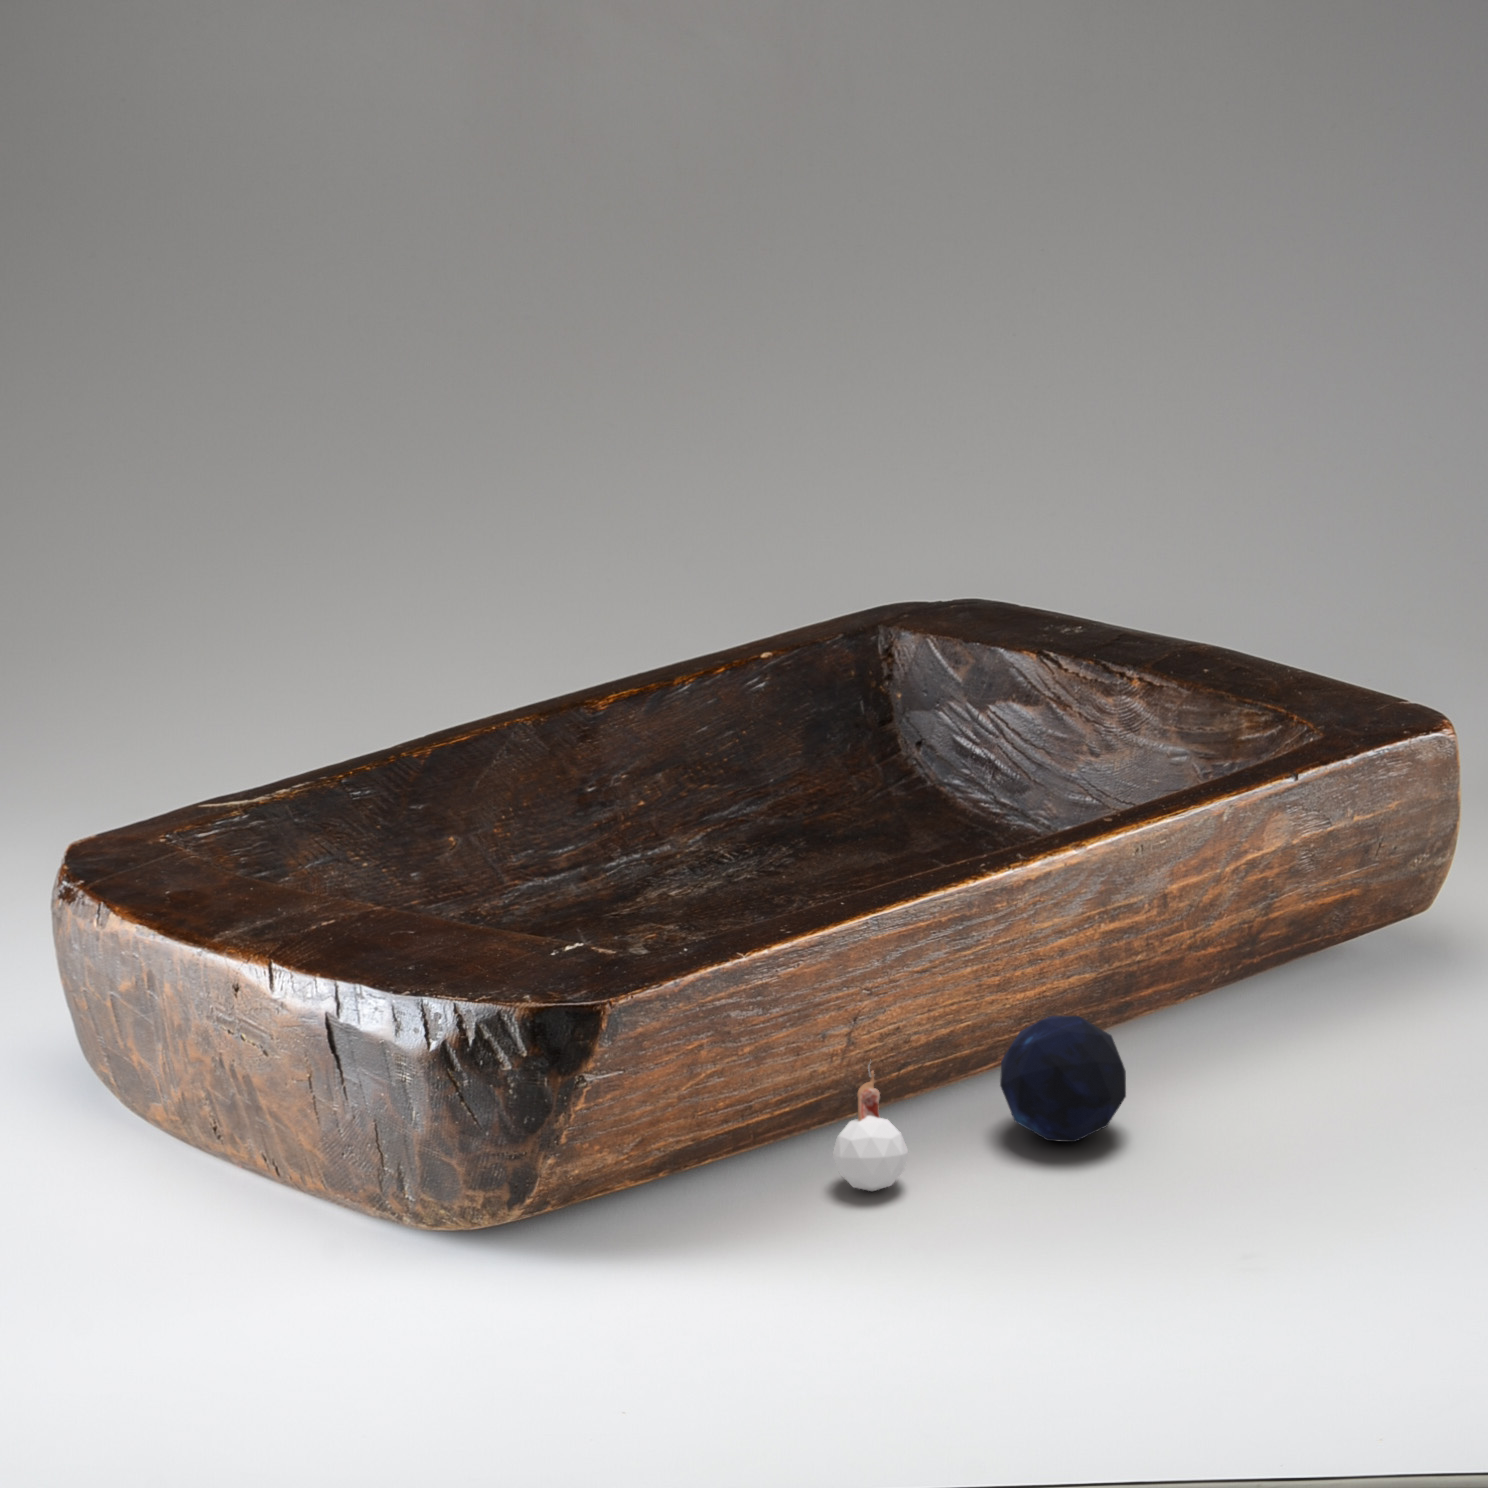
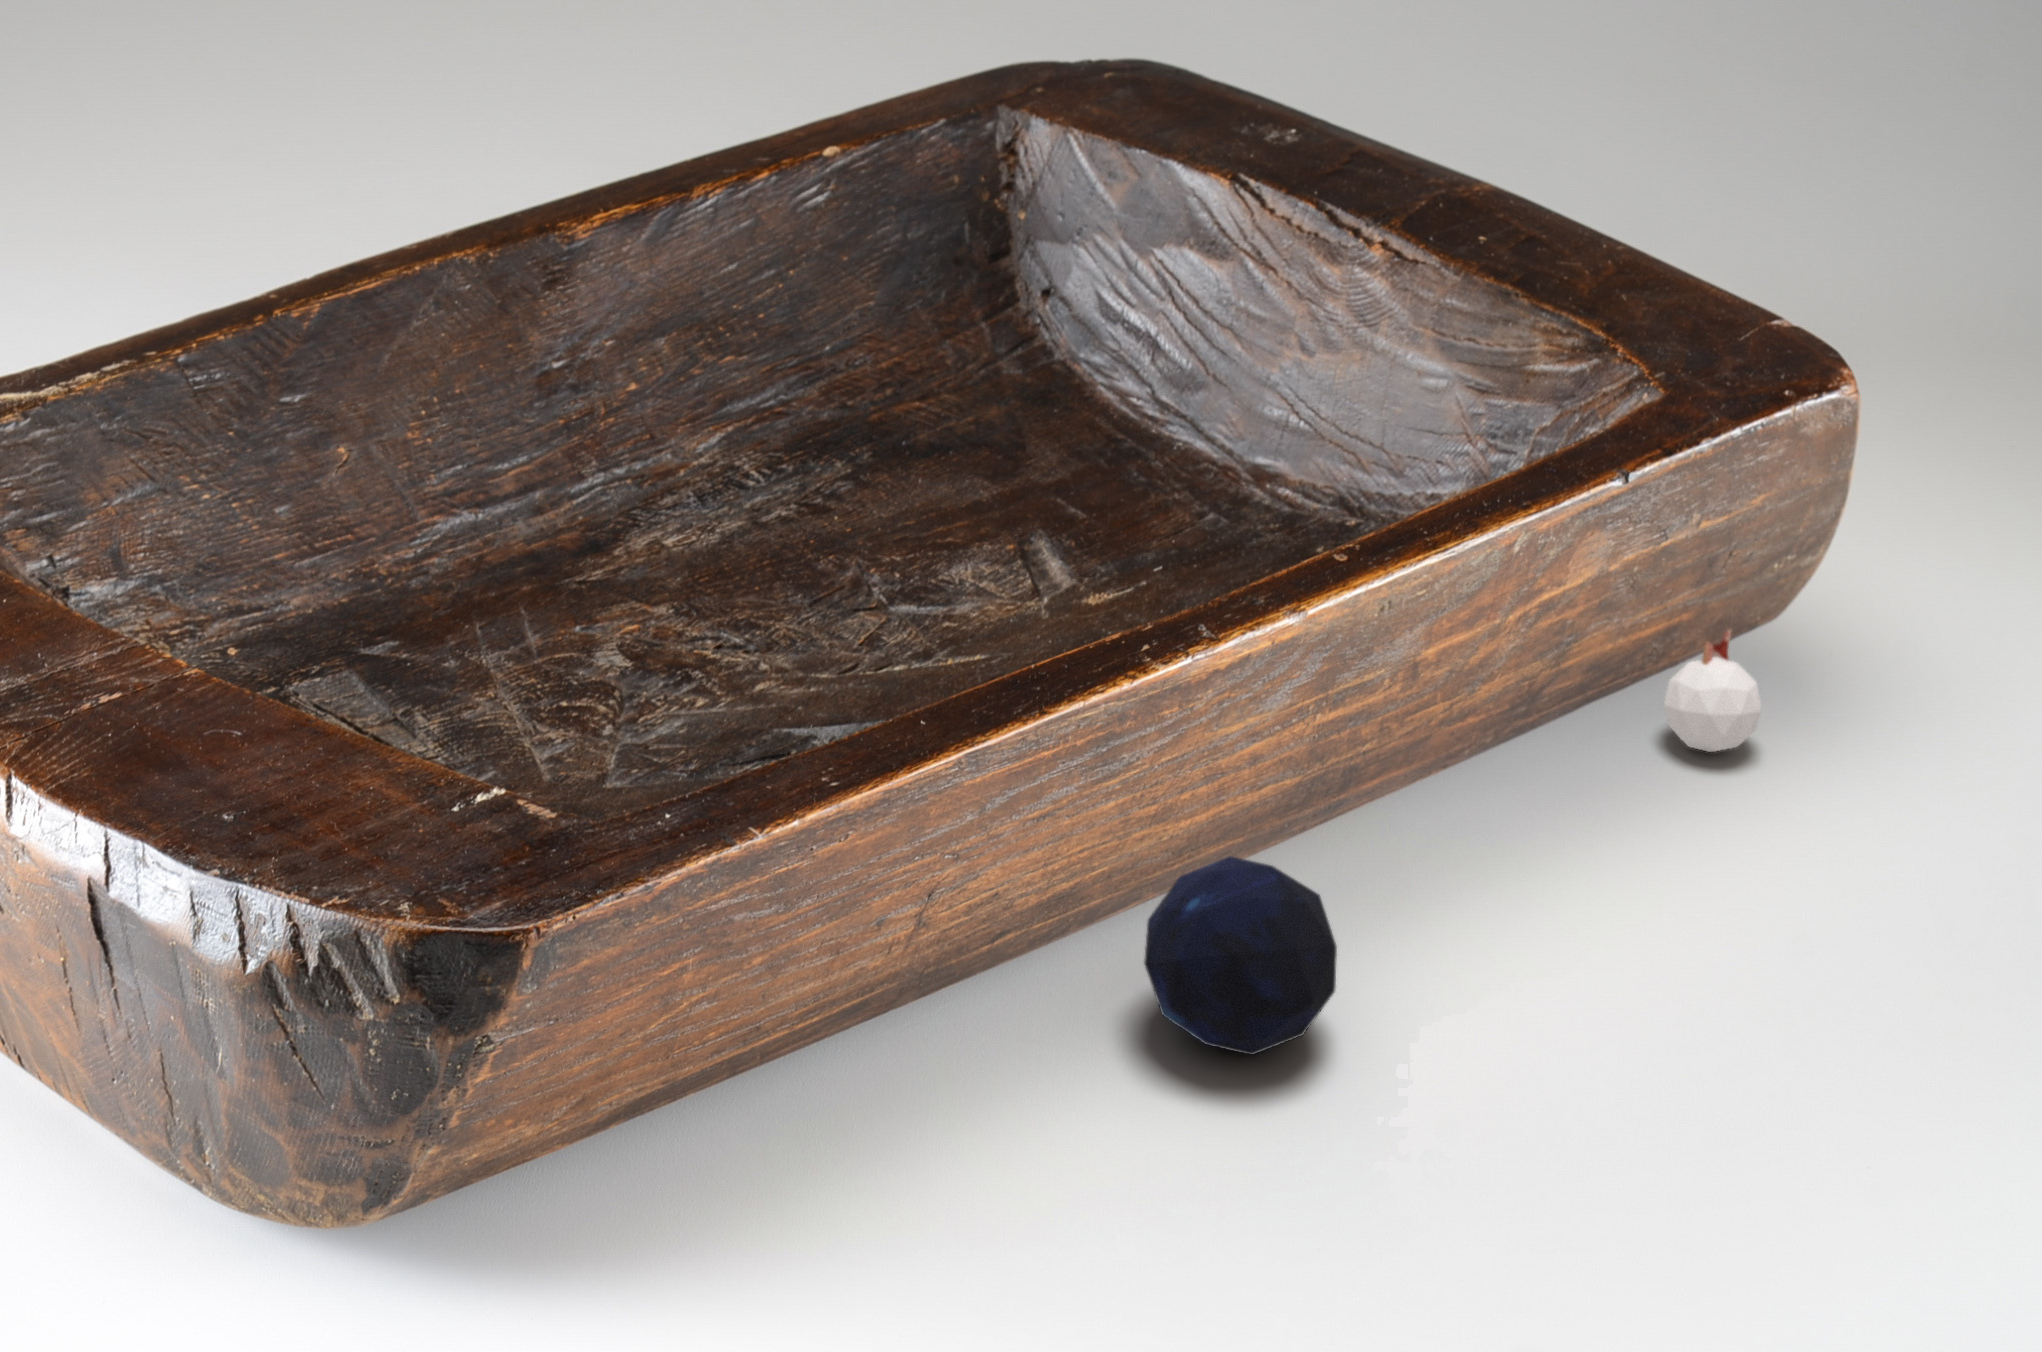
candle: present [833,1068,908,1191] -> present [1664,630,1761,752]

